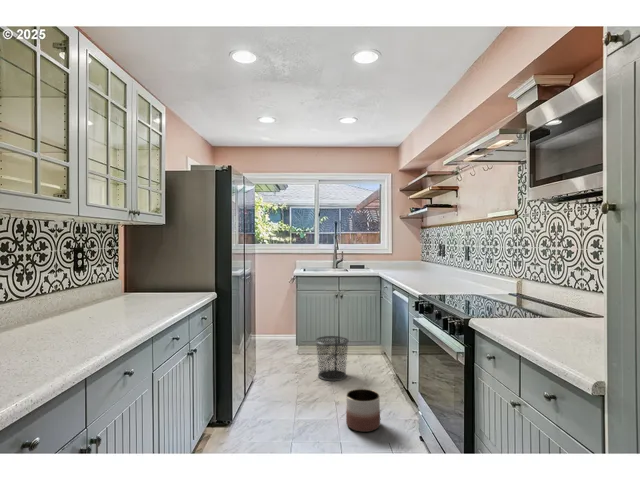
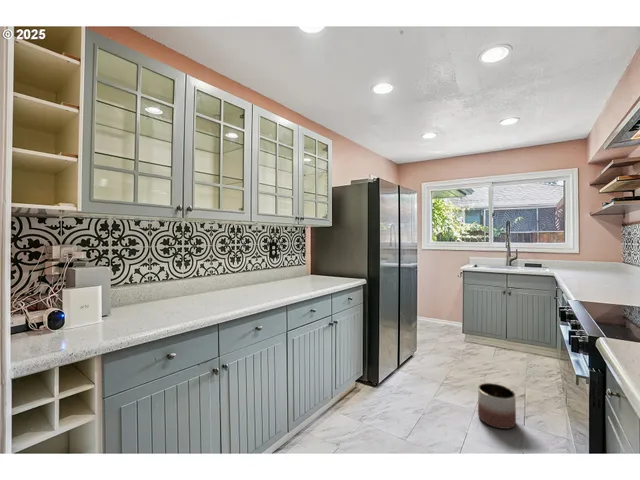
waste bin: present [316,336,349,381] -> none [471,328,507,372]

